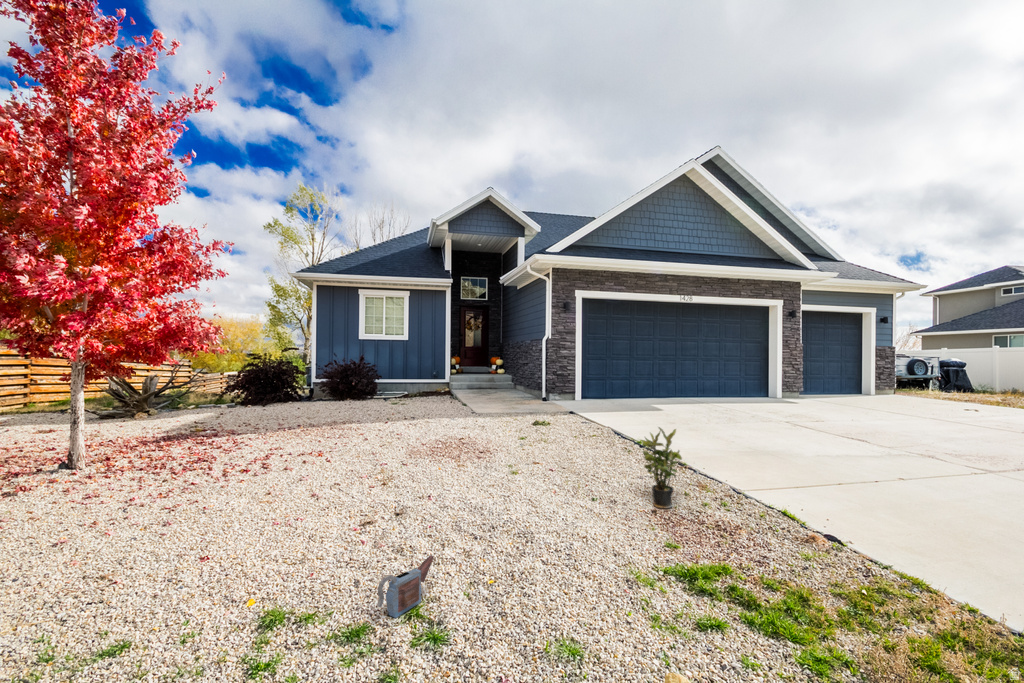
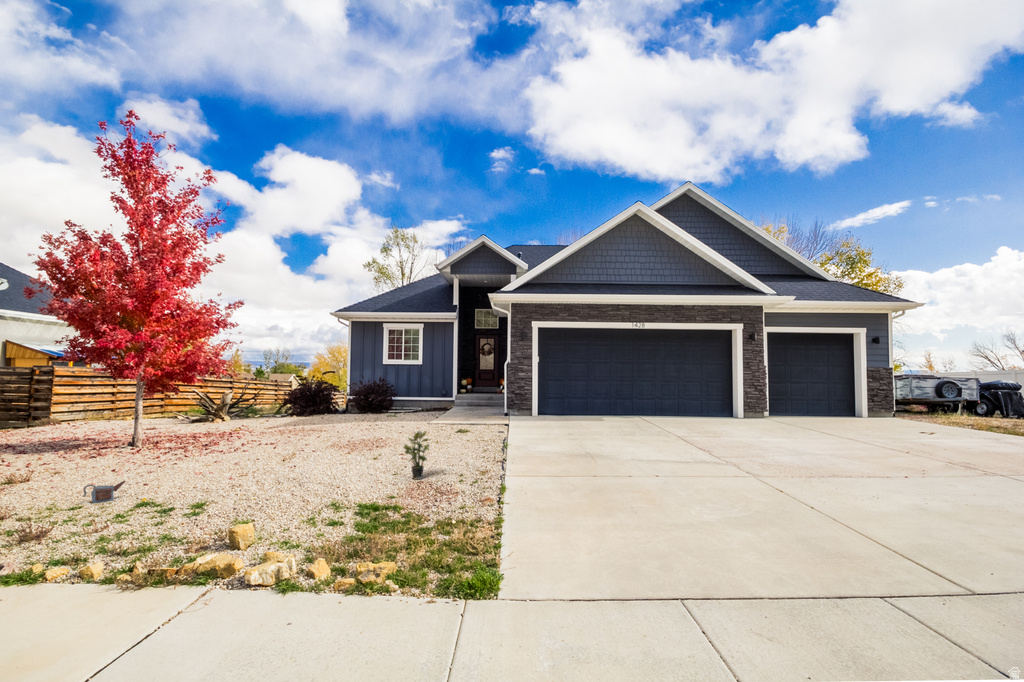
watering can: present [377,555,434,618] -> present [83,481,126,503]

